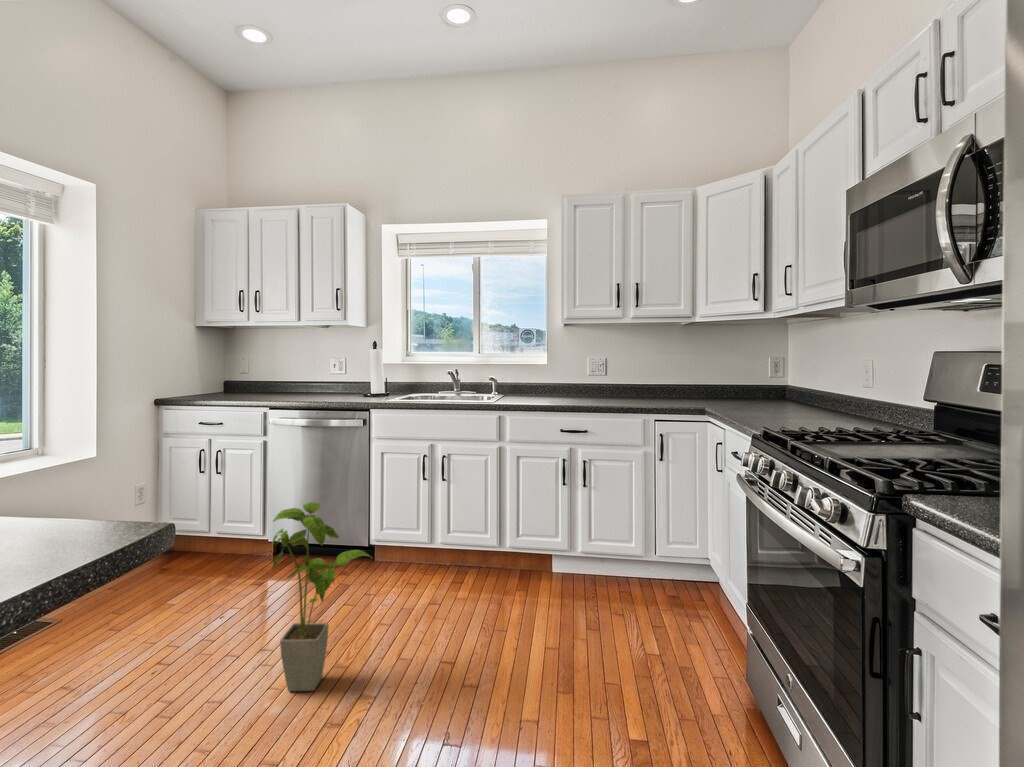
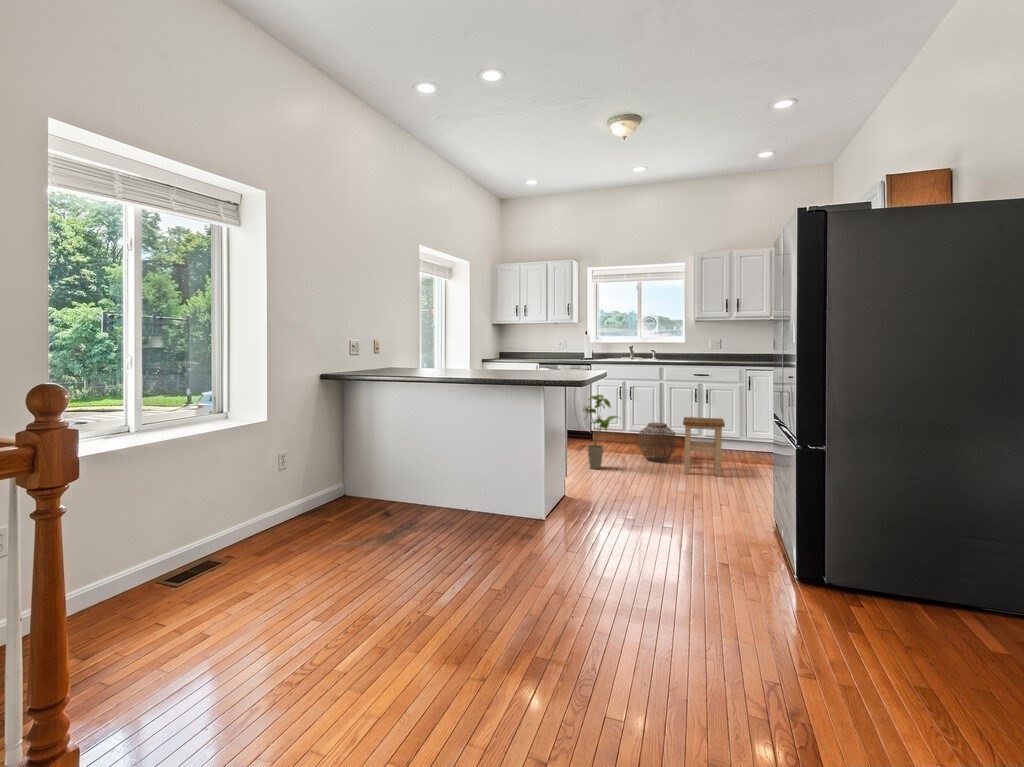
stool: none [510,543,609,709] -> present [683,417,725,476]
woven basket: none [435,544,512,639] -> present [639,423,675,462]

